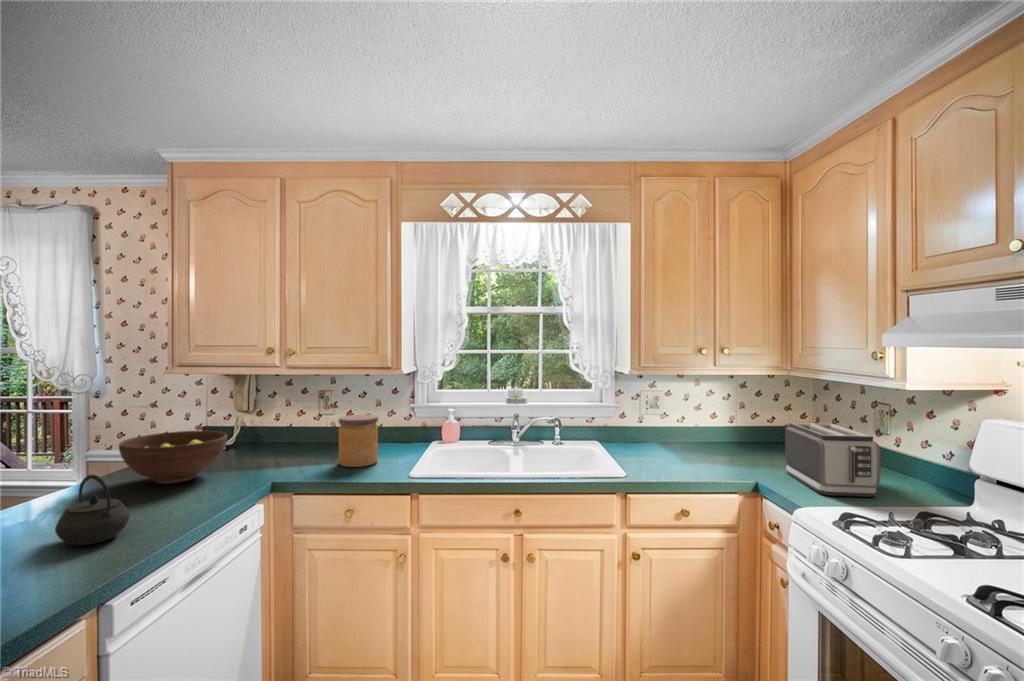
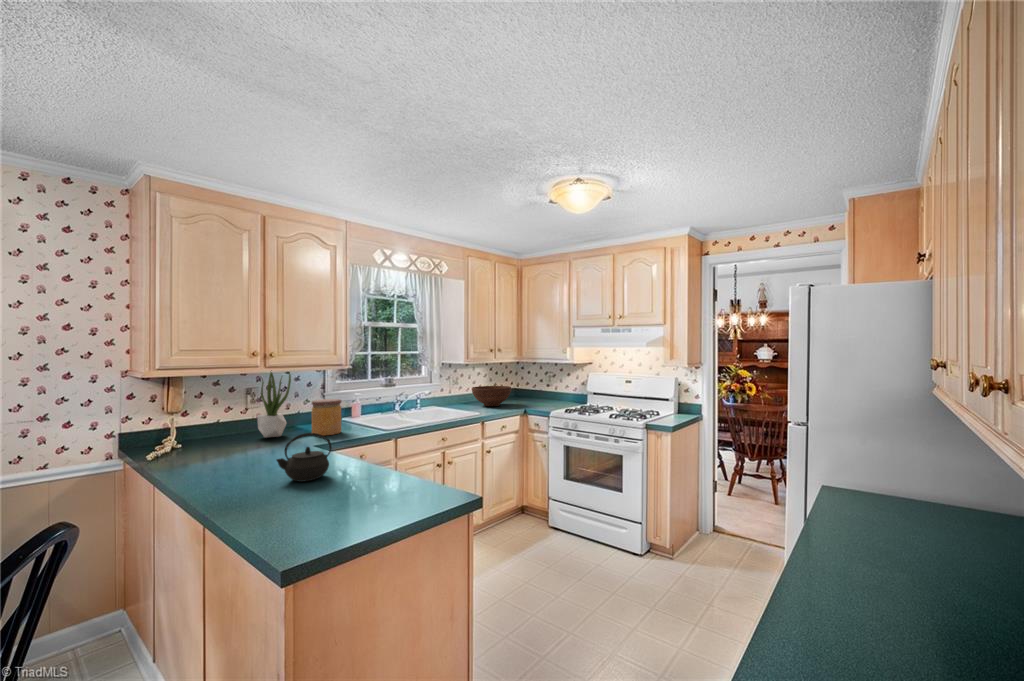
potted plant: none [292,370,334,456] -> present [258,370,291,438]
toaster: present [785,423,880,497] -> none [529,381,568,407]
fruit bowl: present [119,431,227,484] -> present [472,386,511,406]

